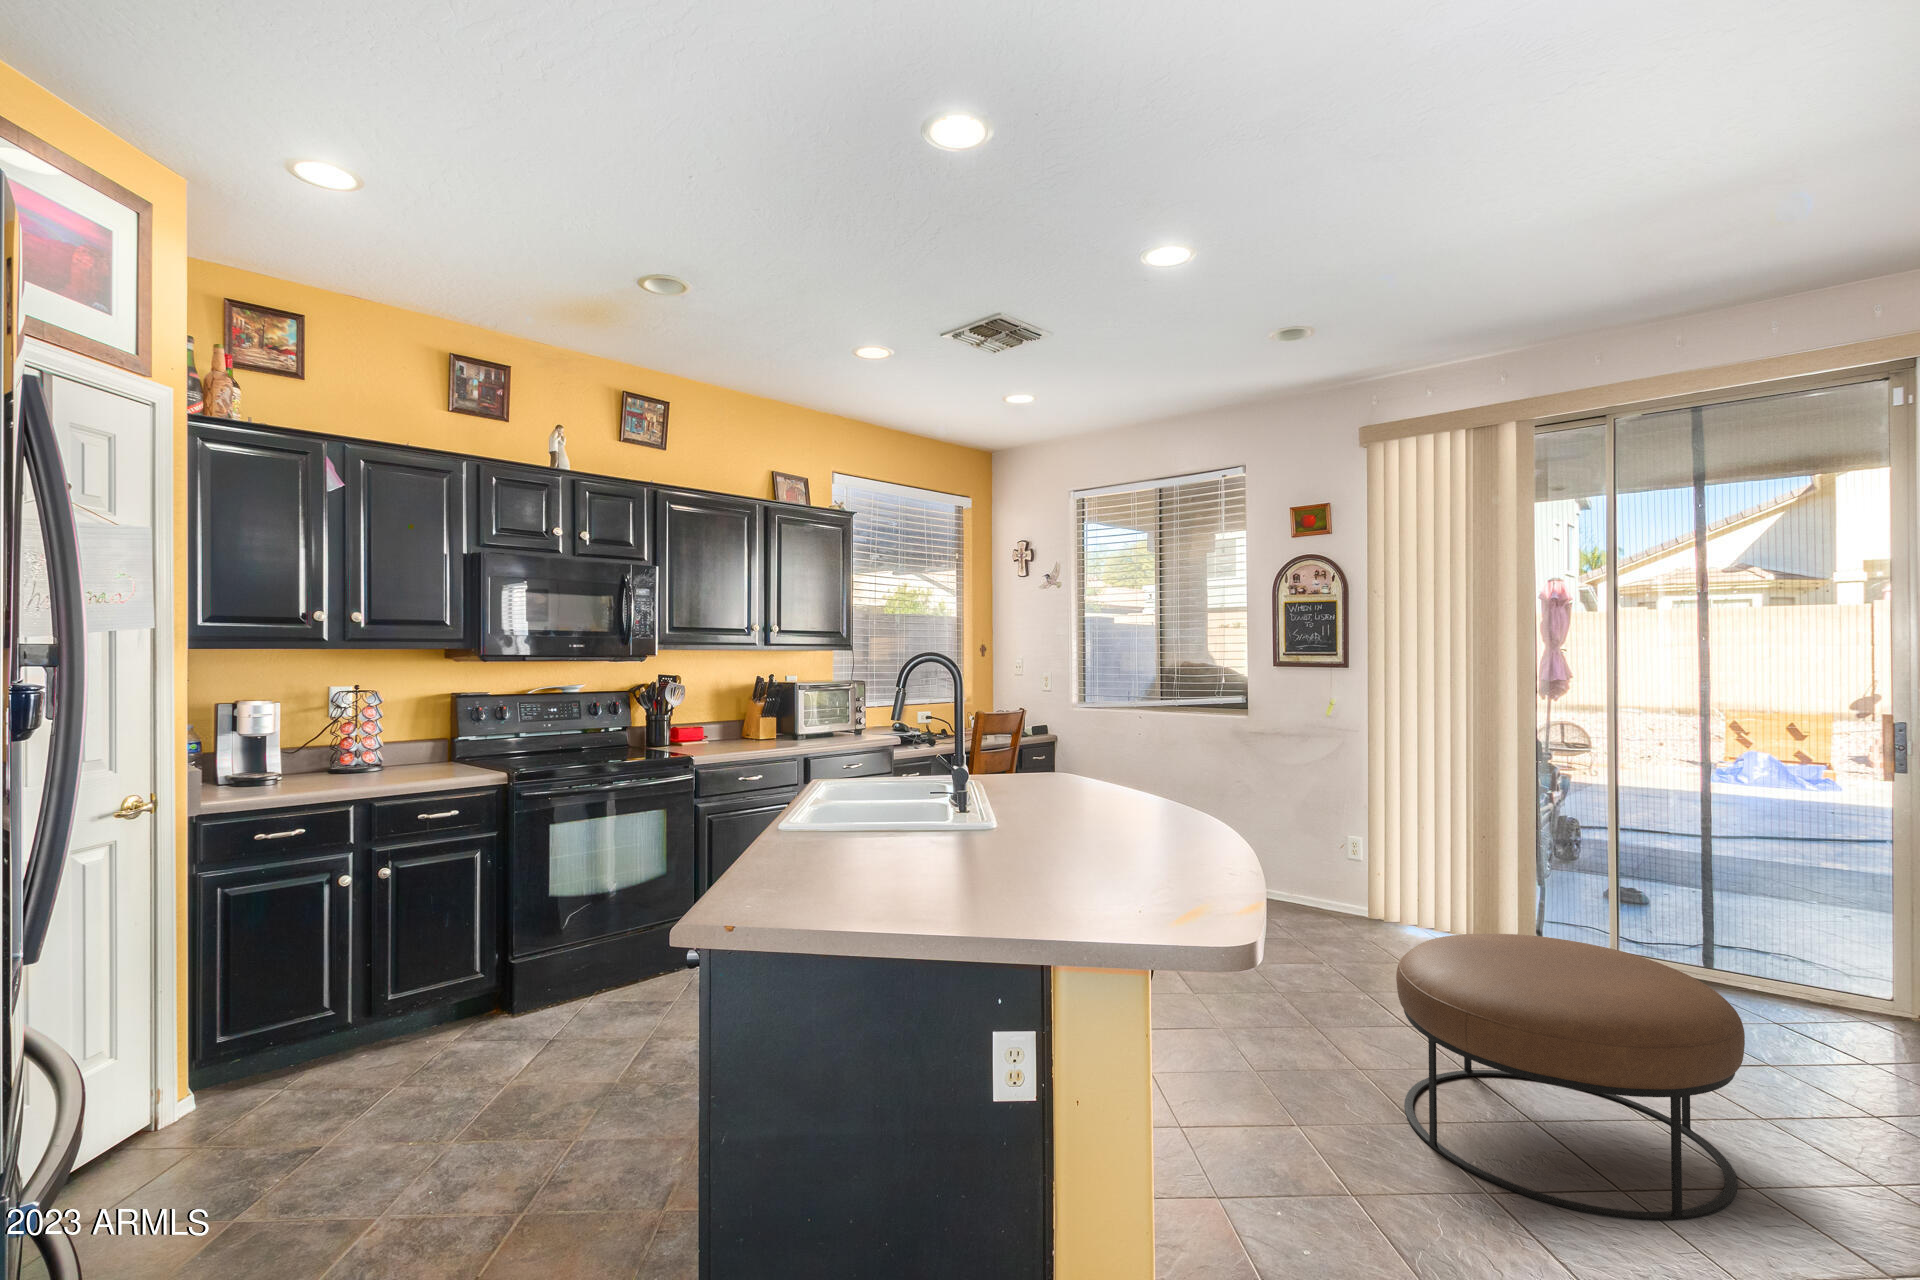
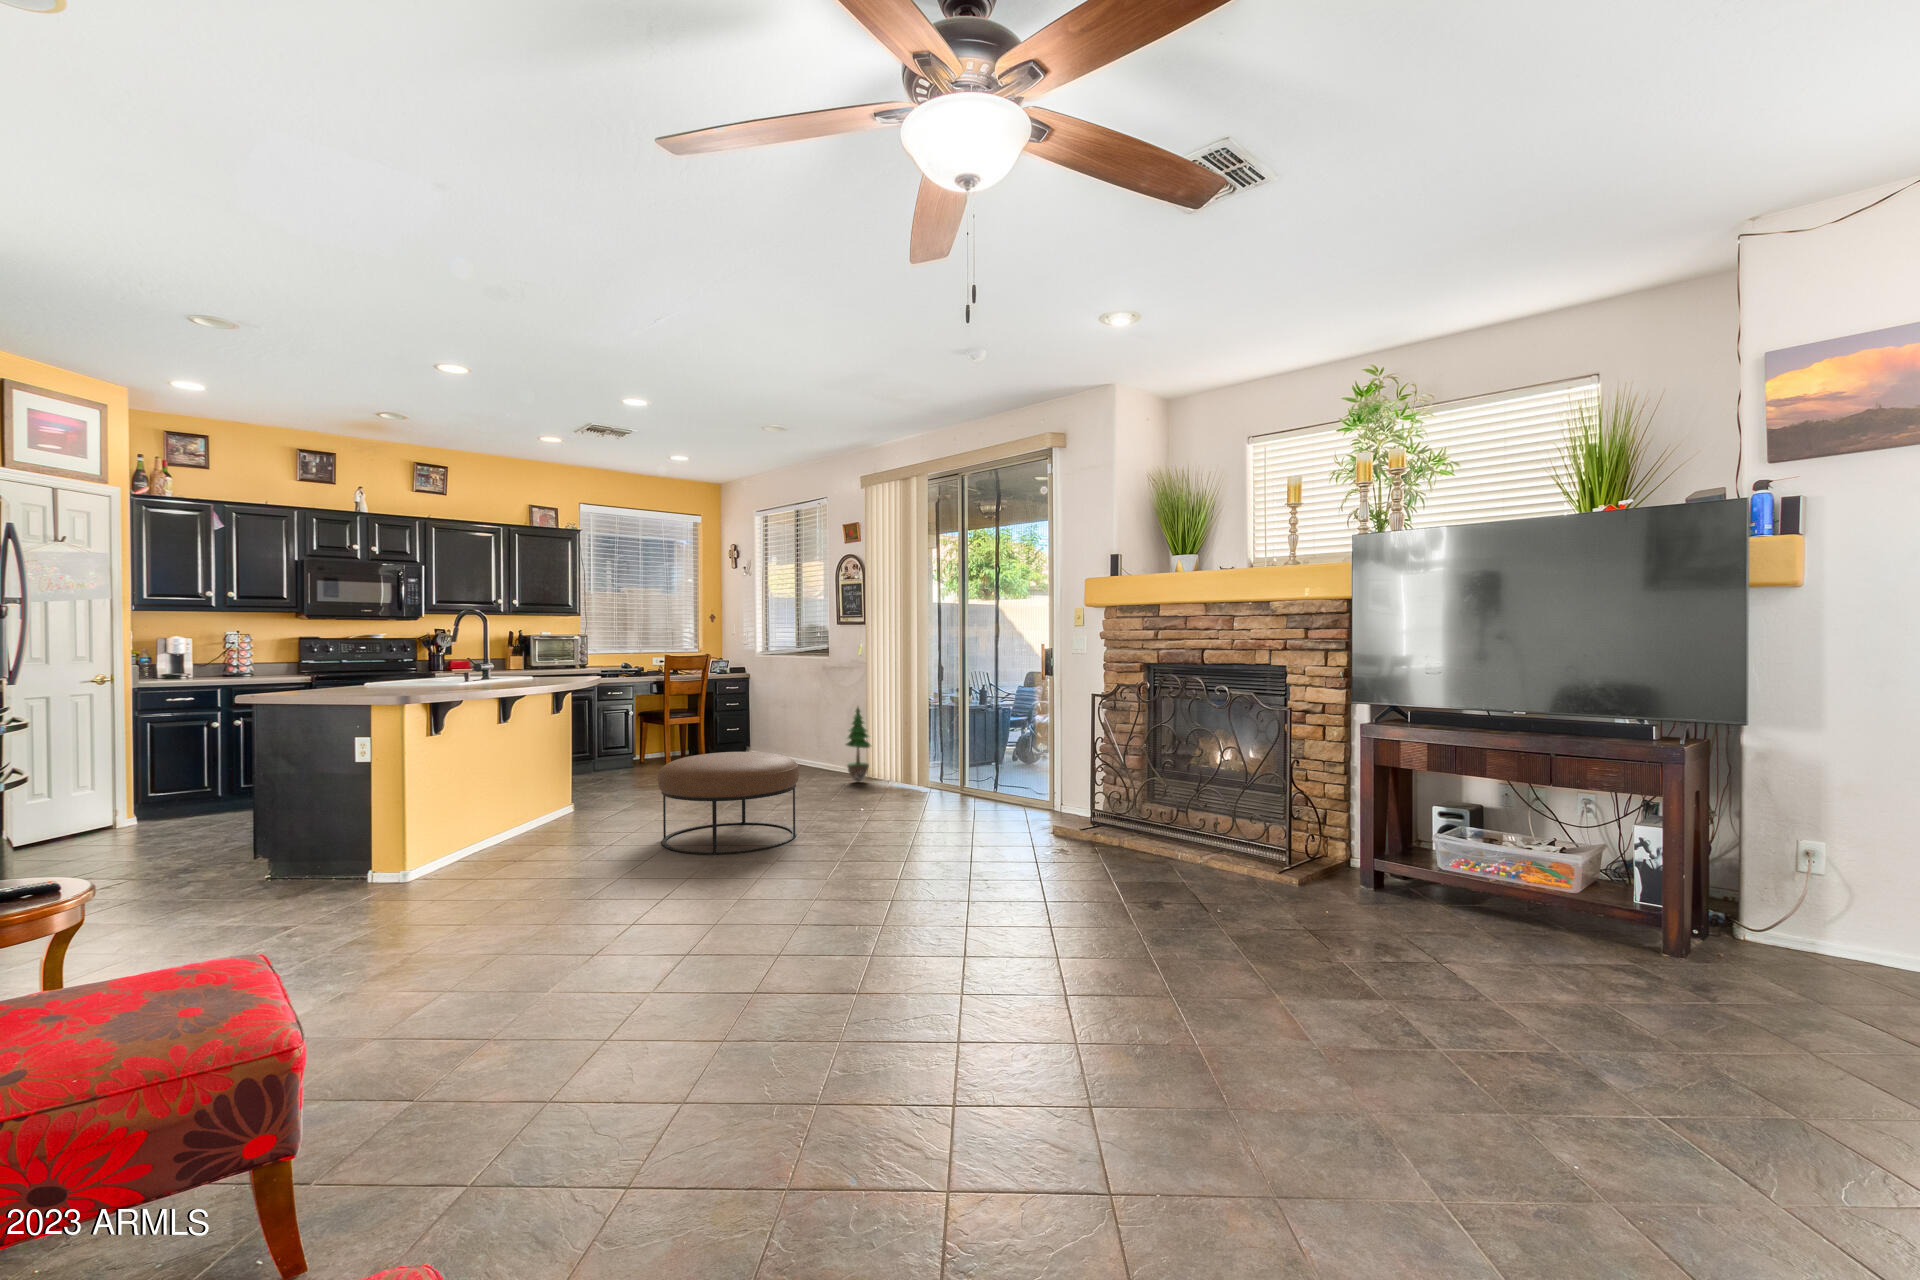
potted tree: none [1362,800,1413,929] -> present [846,707,871,782]

